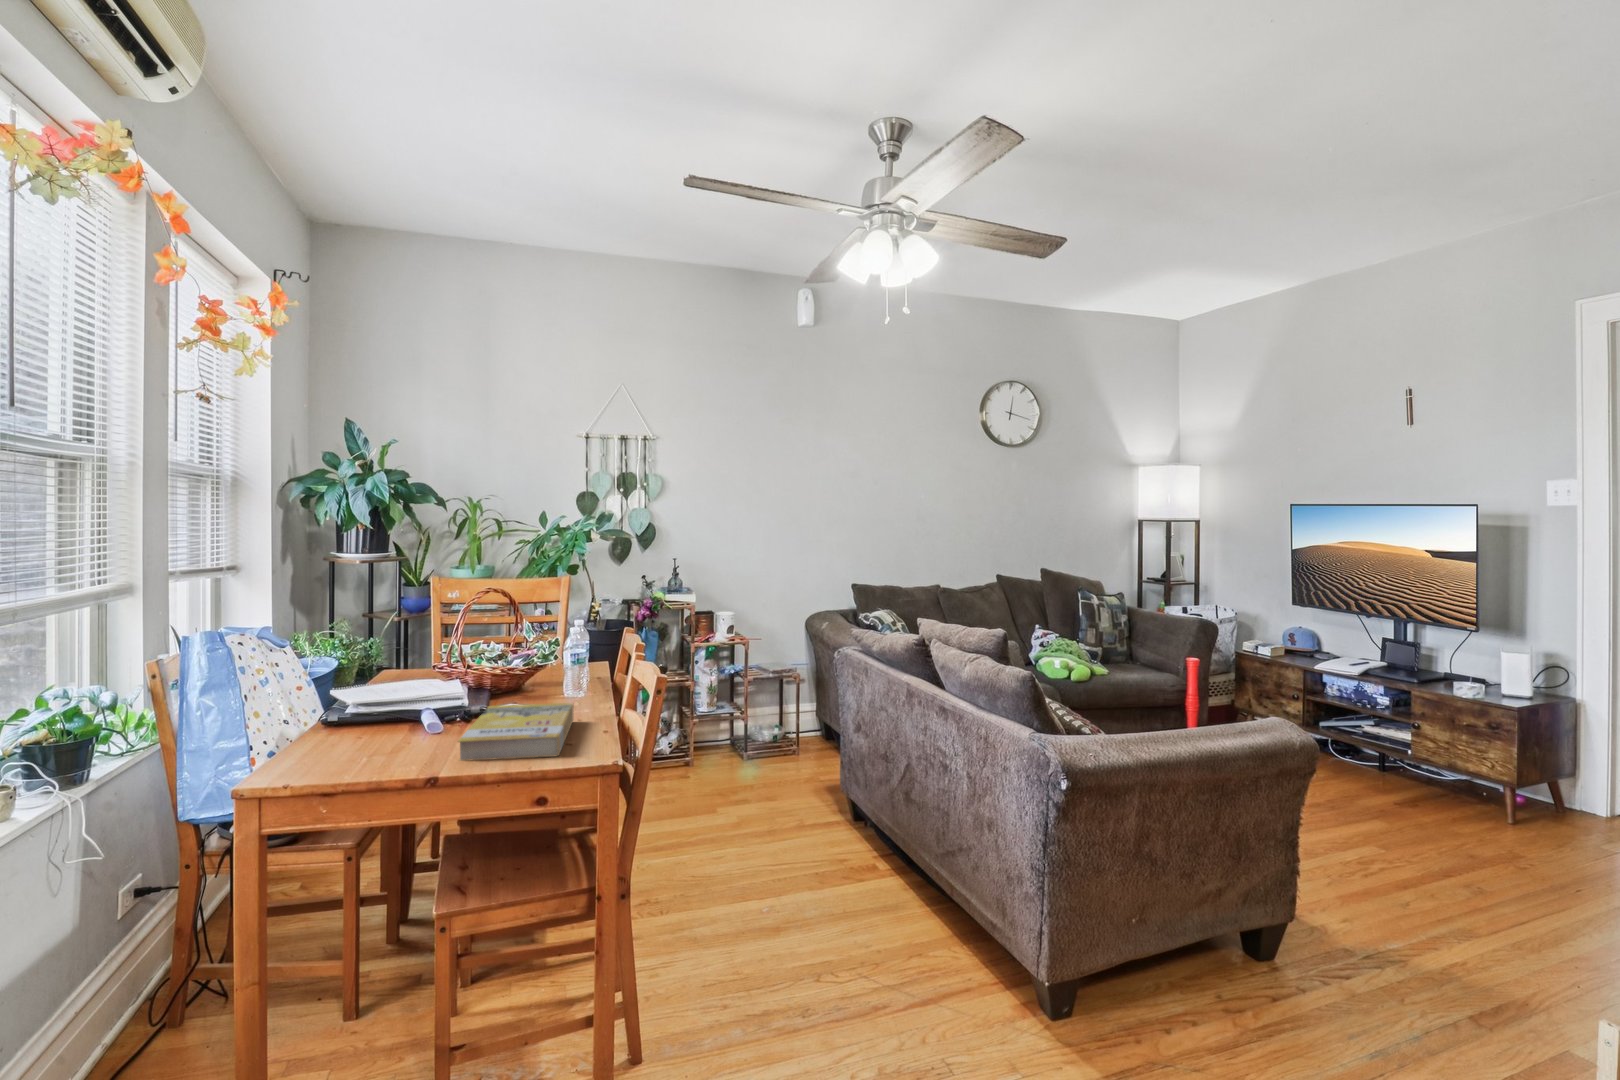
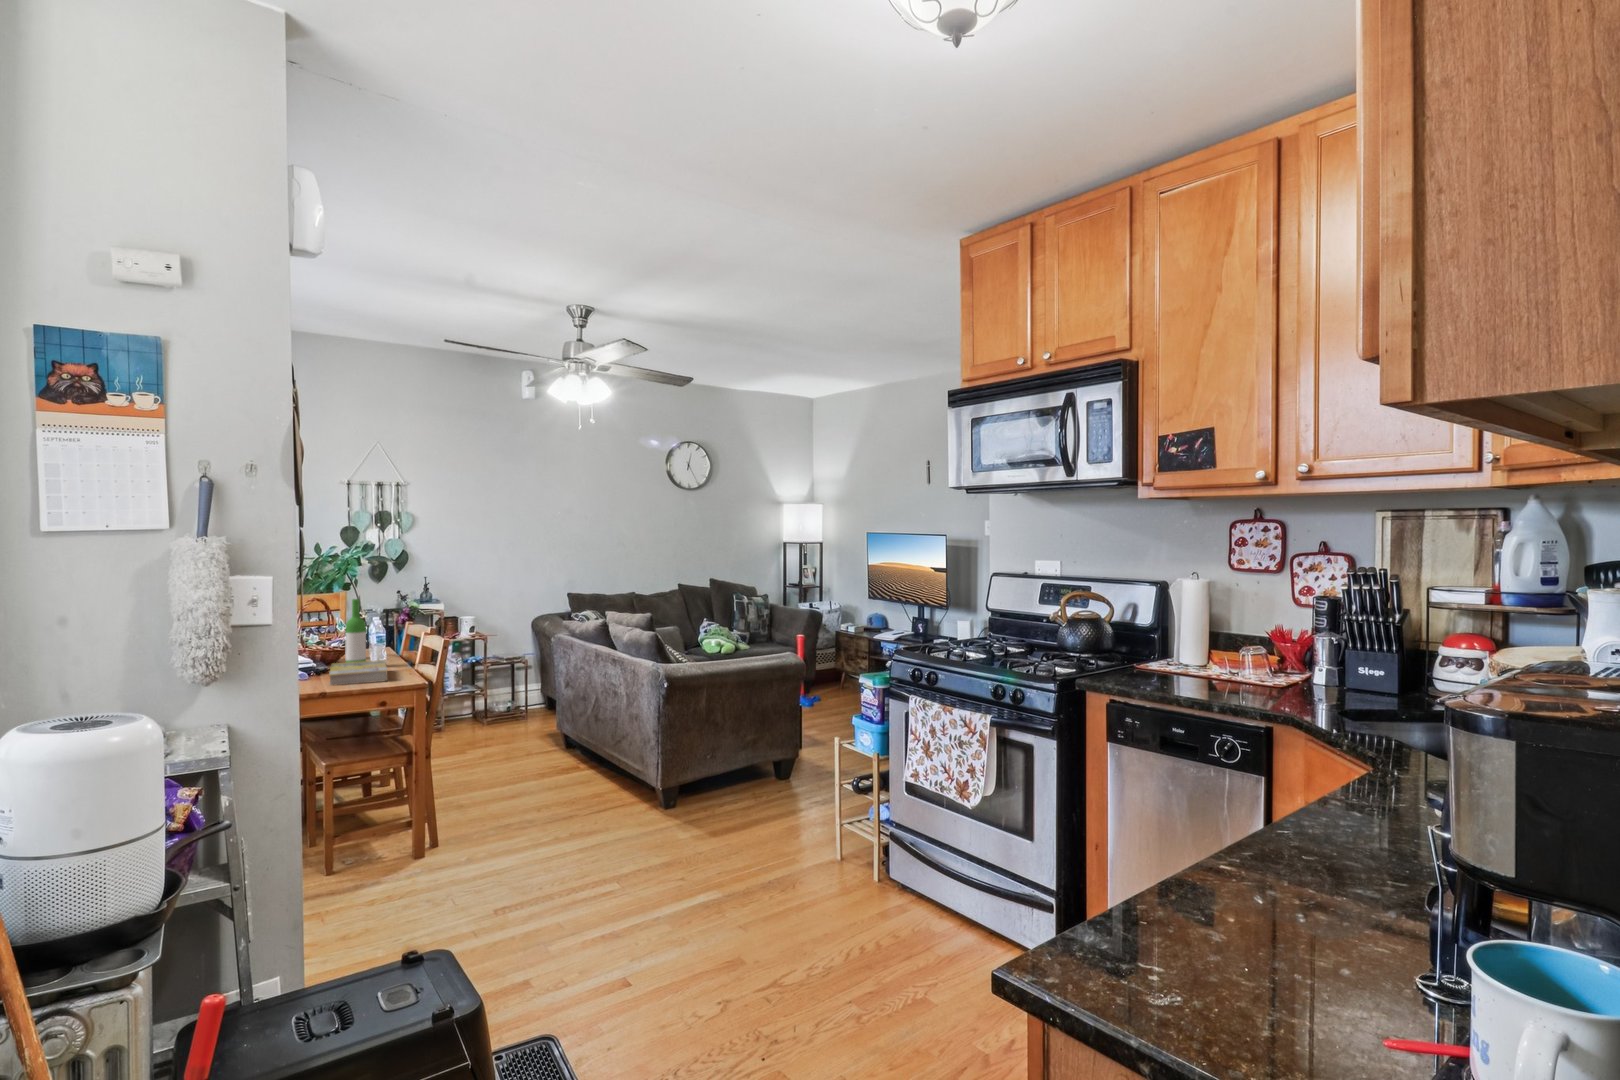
wine bottle: none [521,594,552,710] -> present [346,599,366,663]

